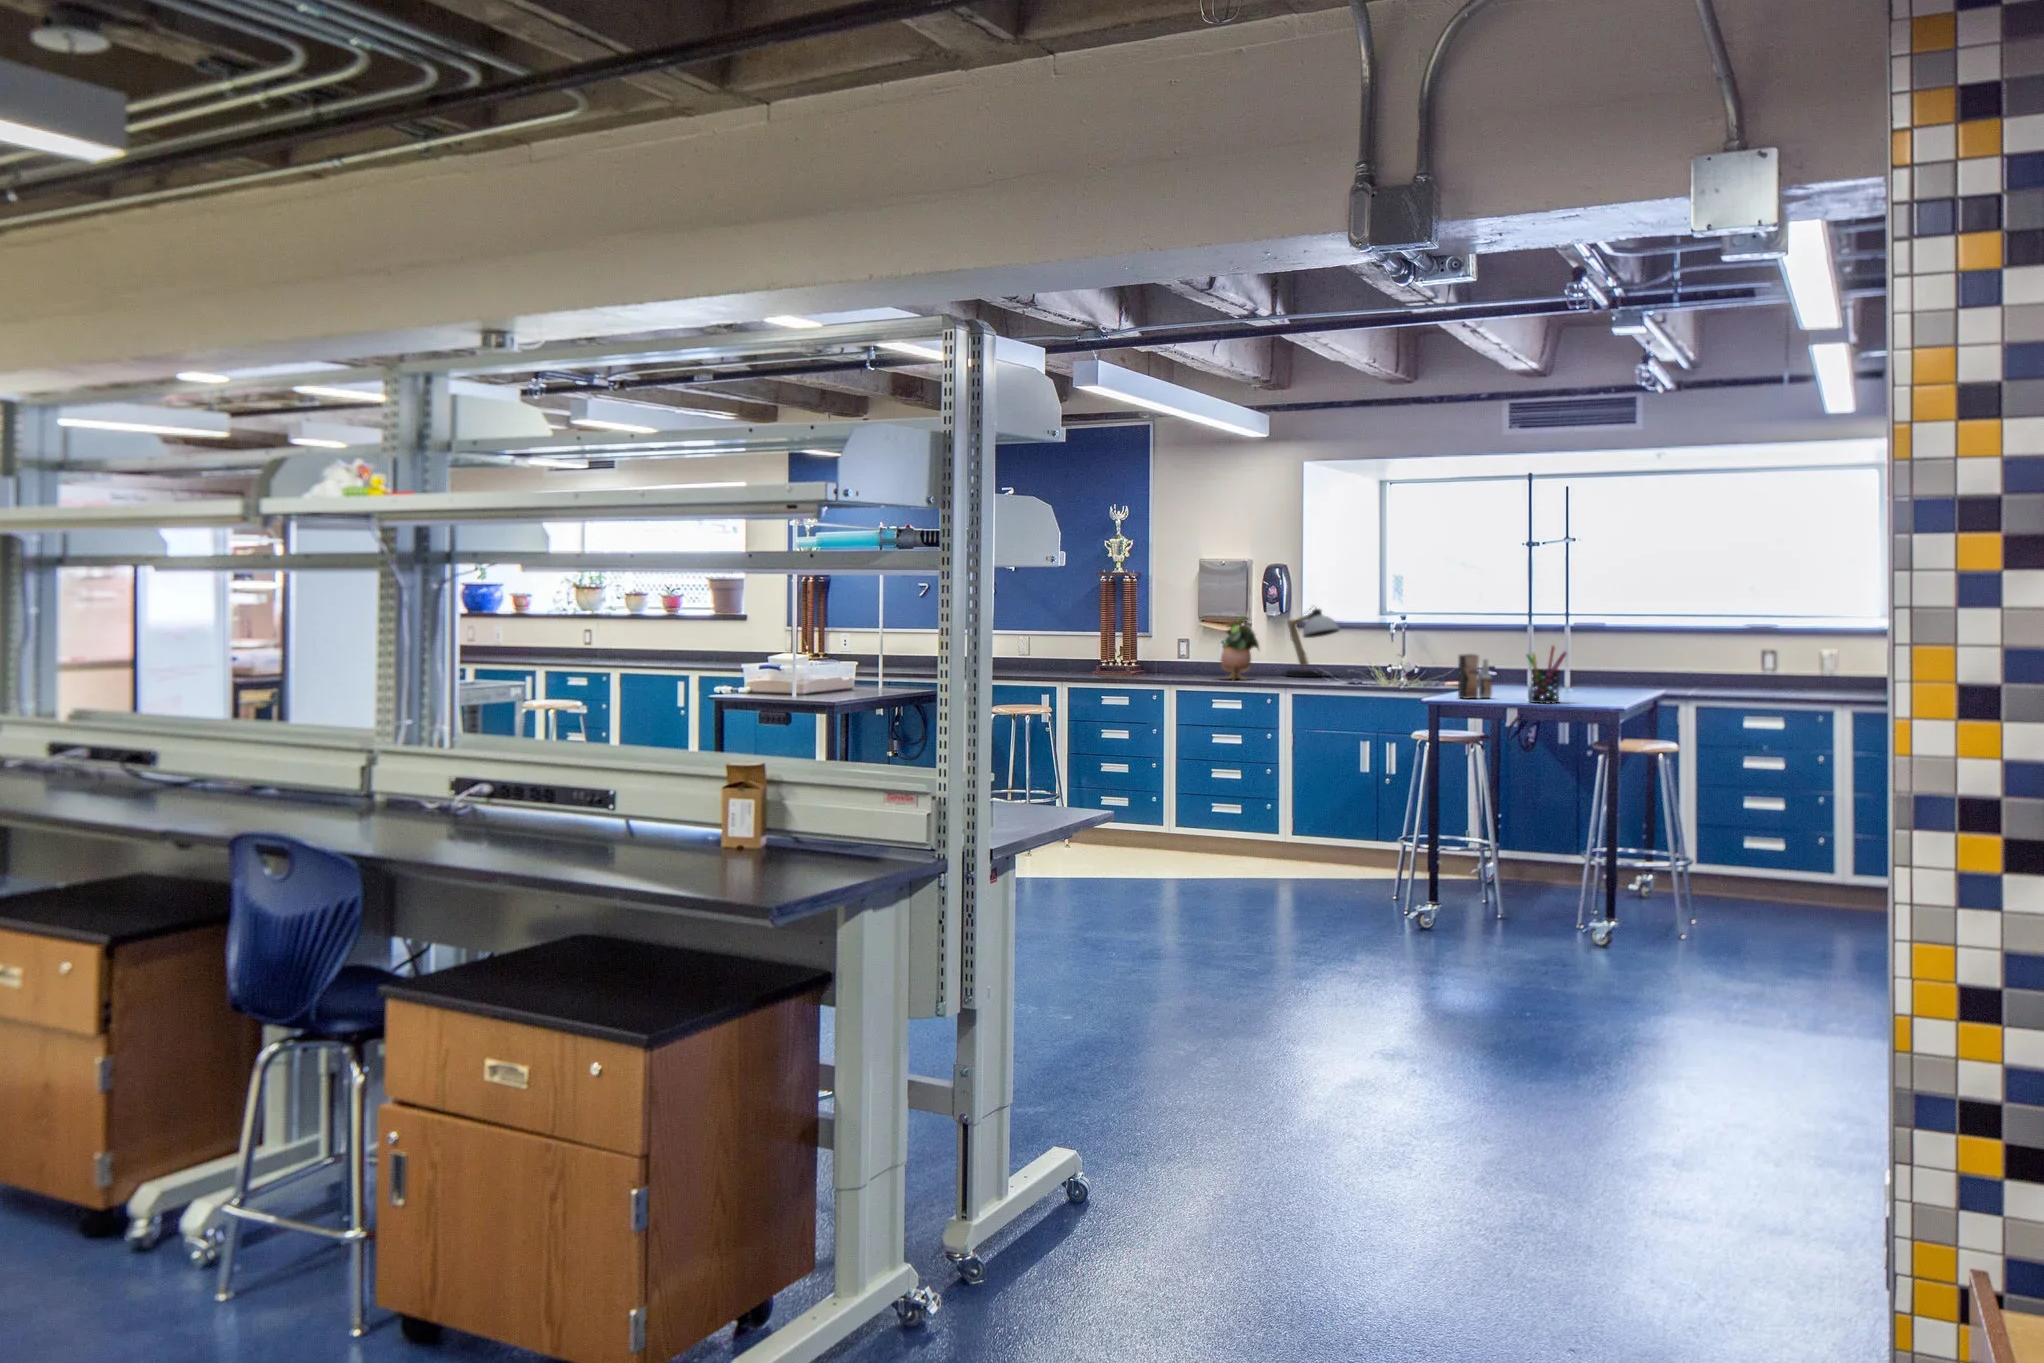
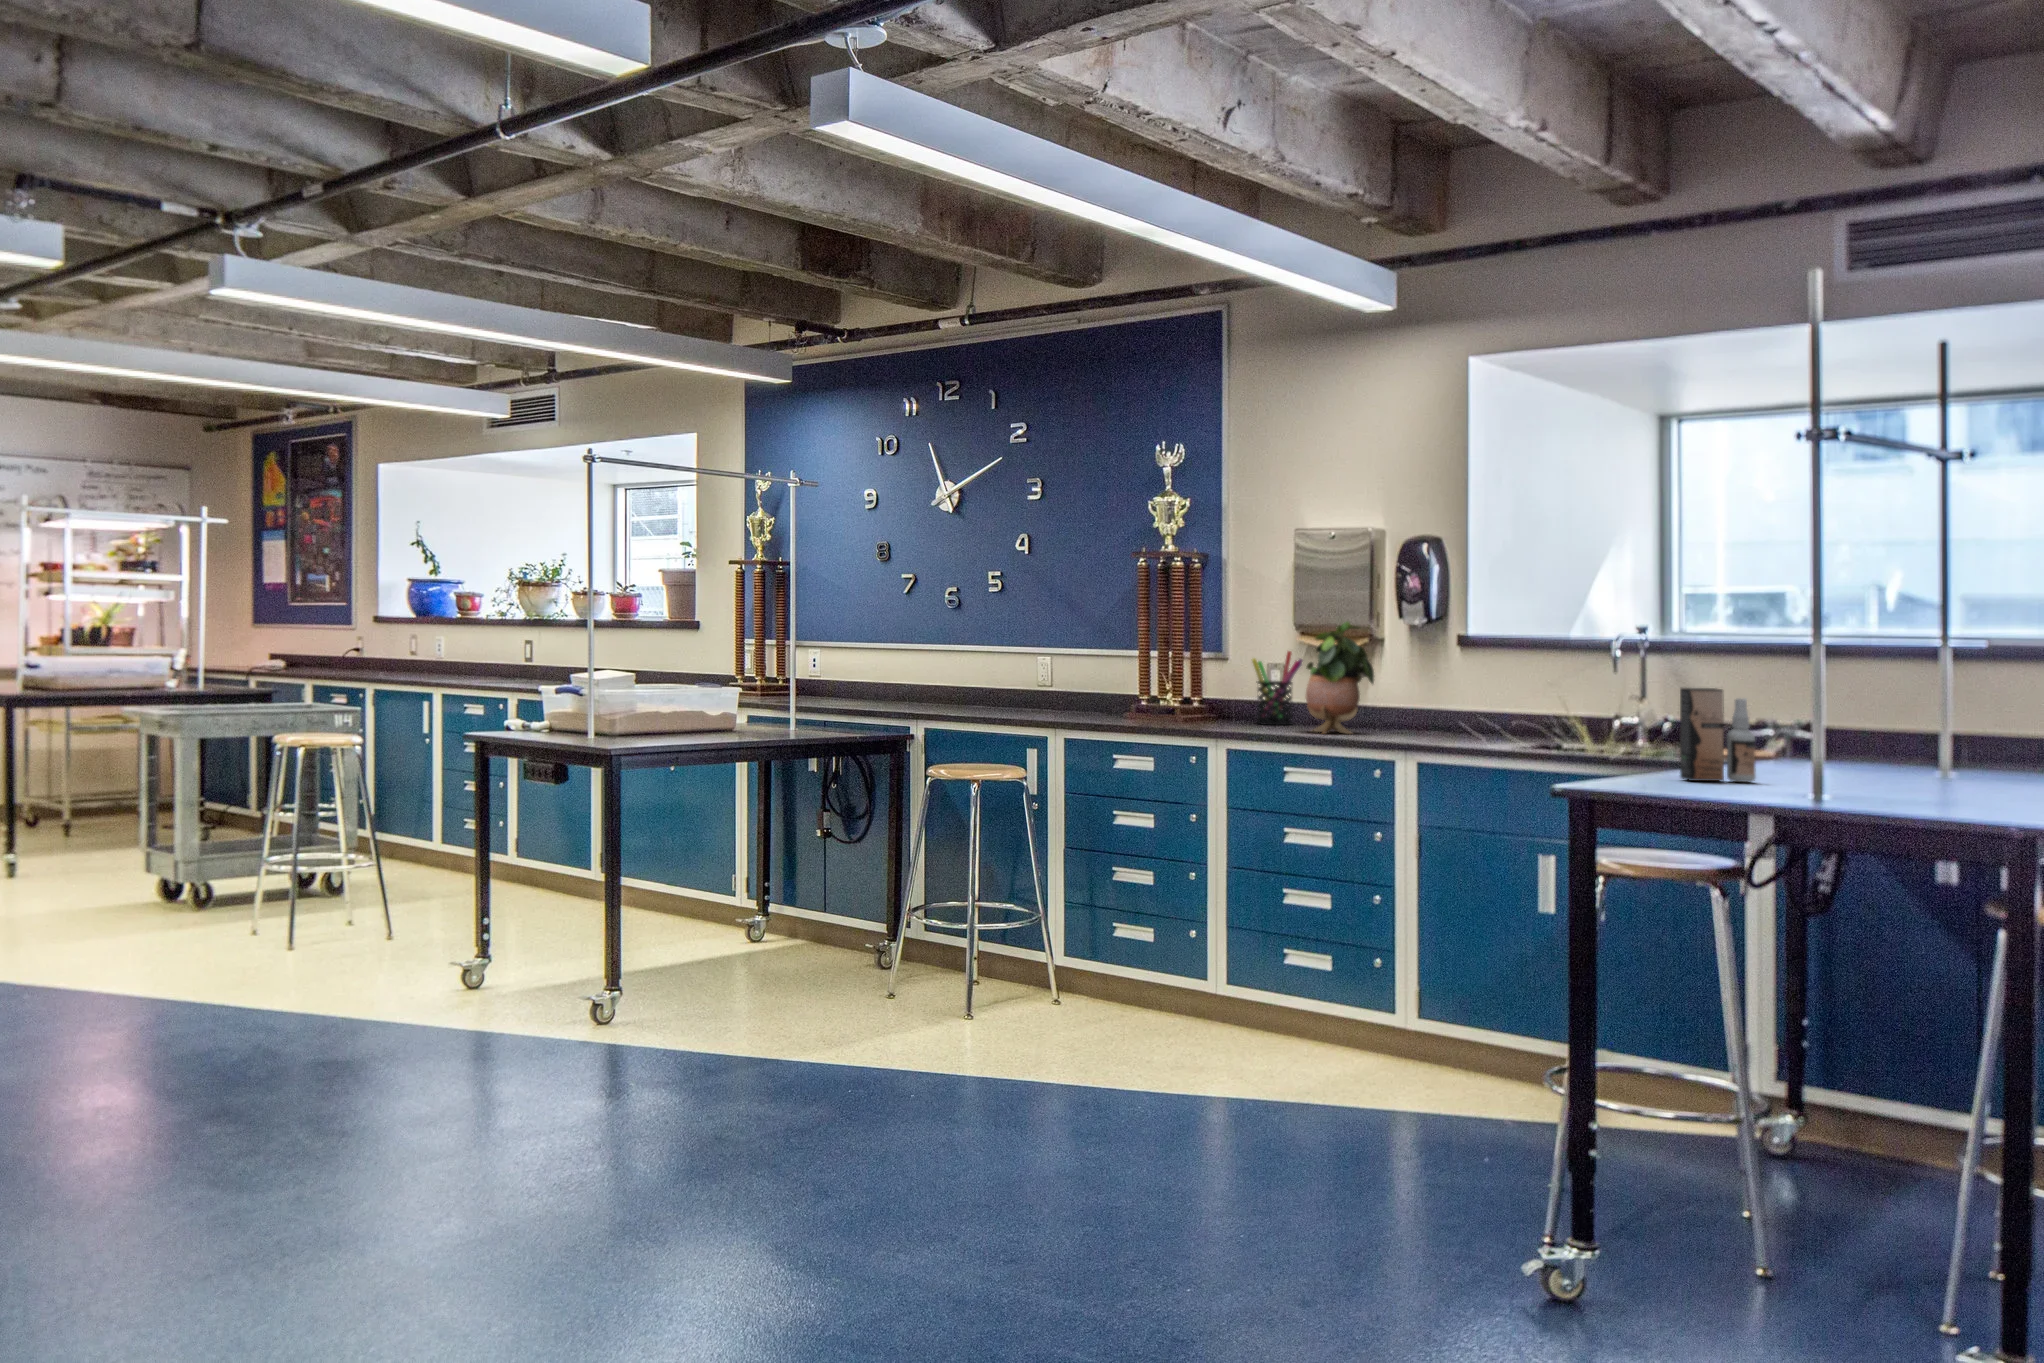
desk lamp: present [1286,608,1339,677] -> none [1438,607,1531,734]
pen holder: present [1527,646,1566,703] -> present [1252,651,1302,725]

